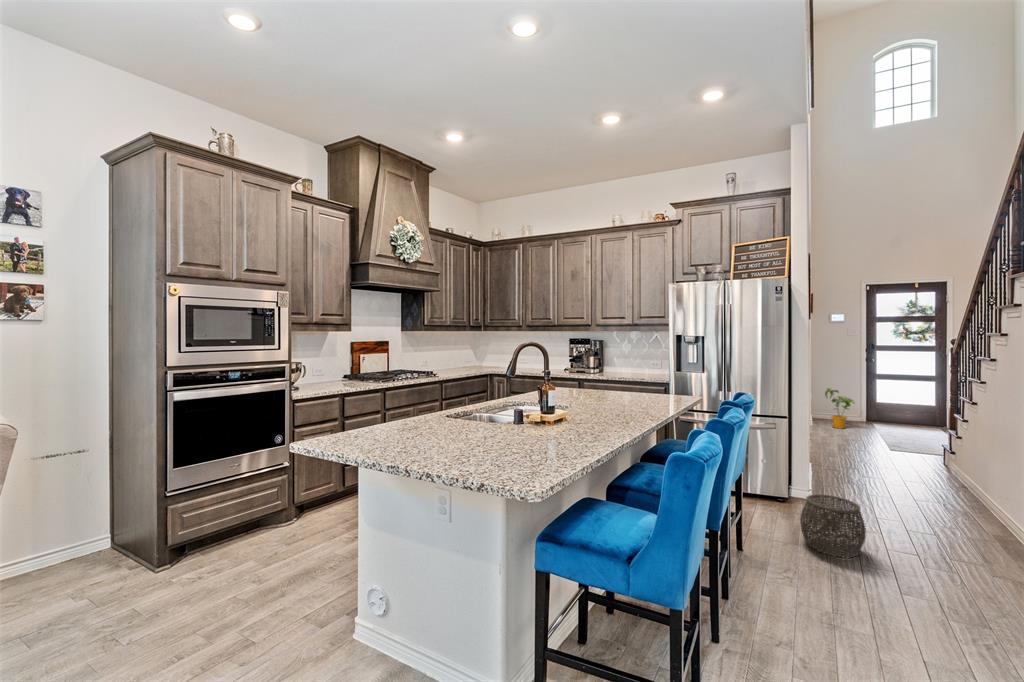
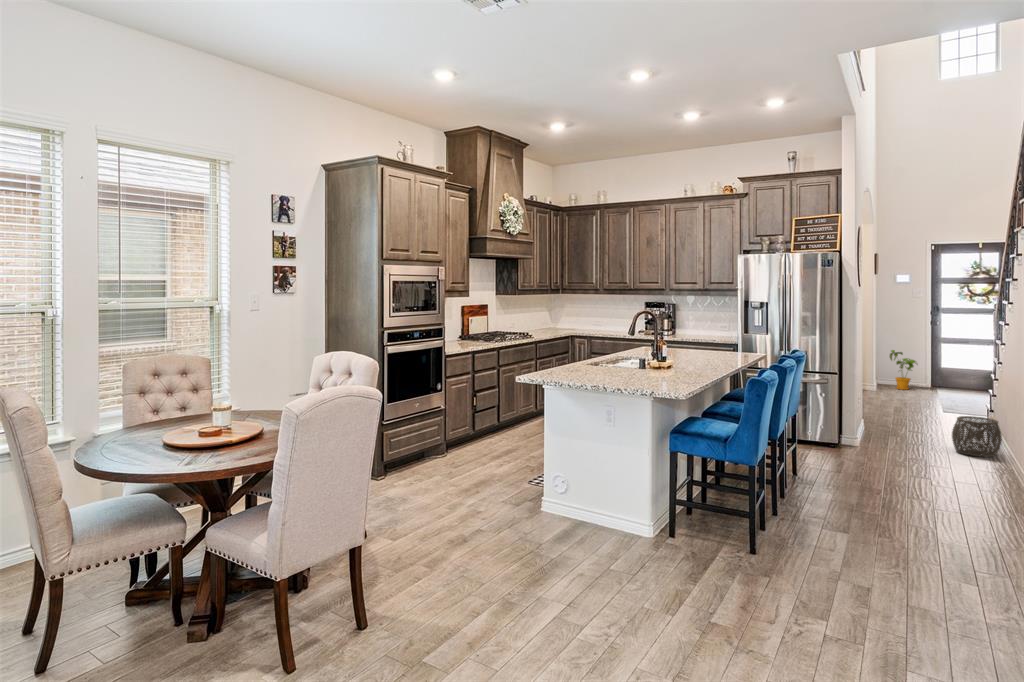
woven basket: present [800,494,866,558] -> present [952,416,1002,457]

